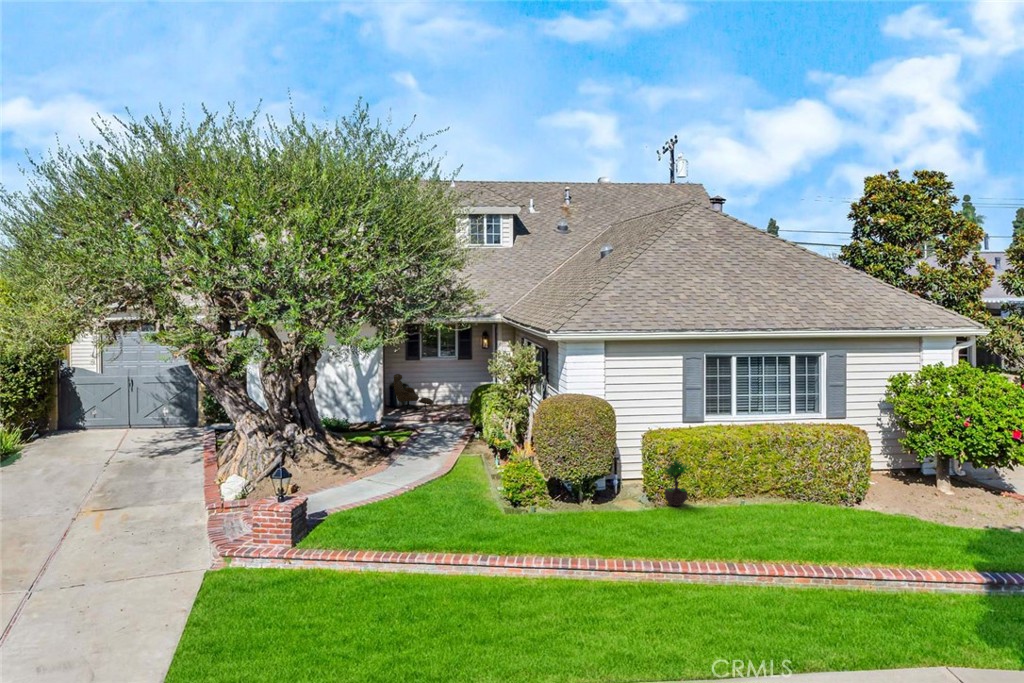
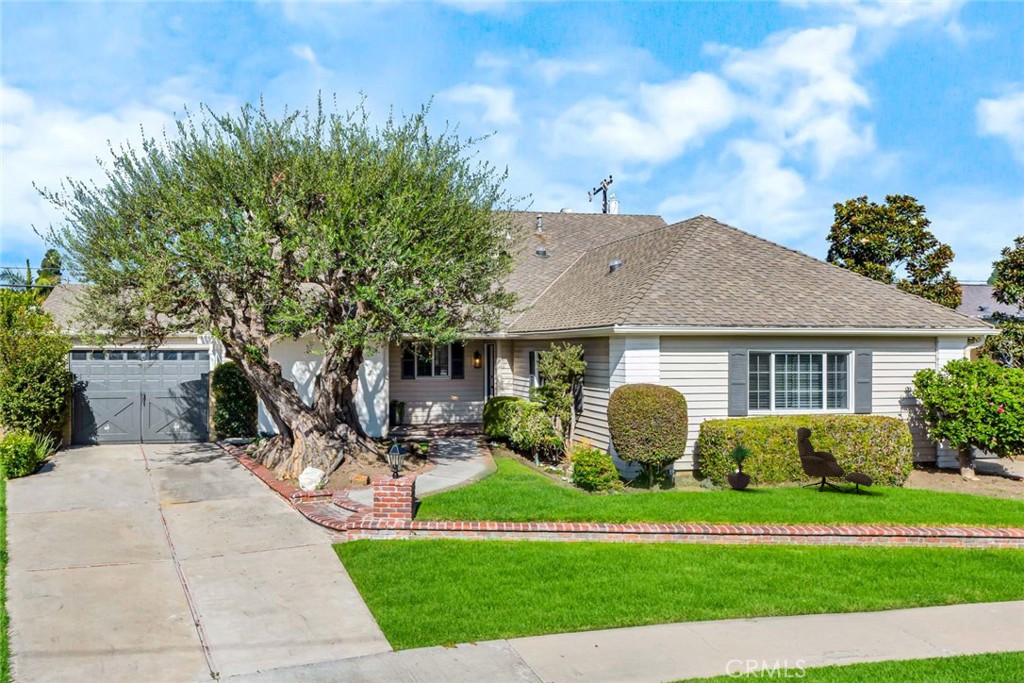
lounge chair: present [394,374,433,410] -> present [797,427,873,495]

